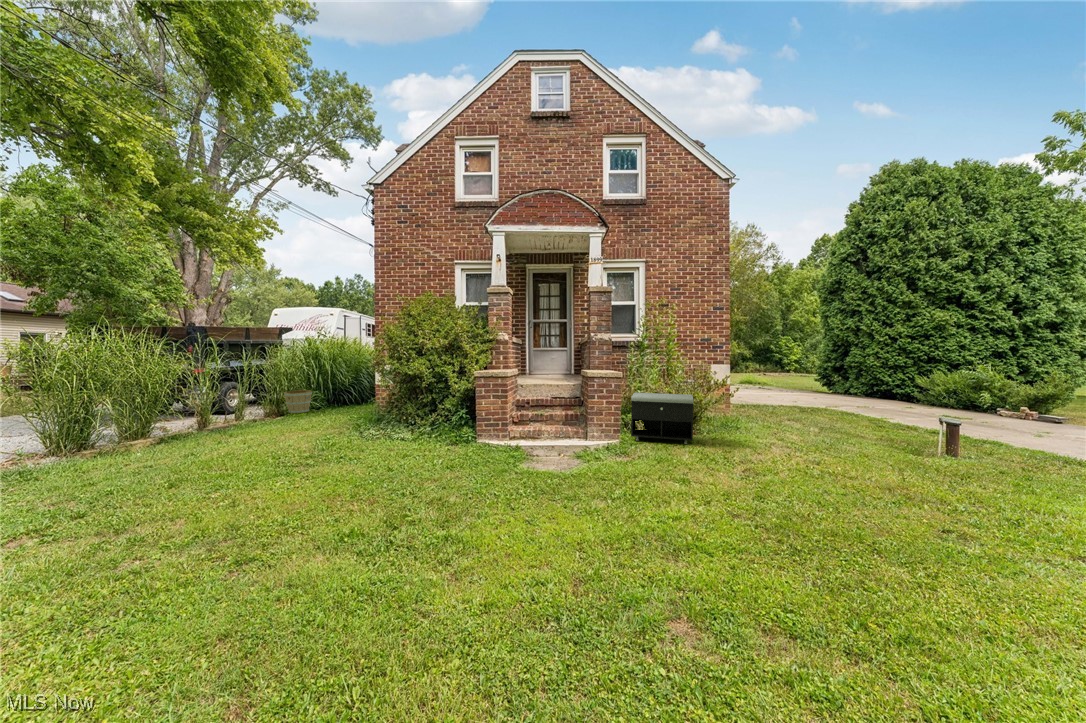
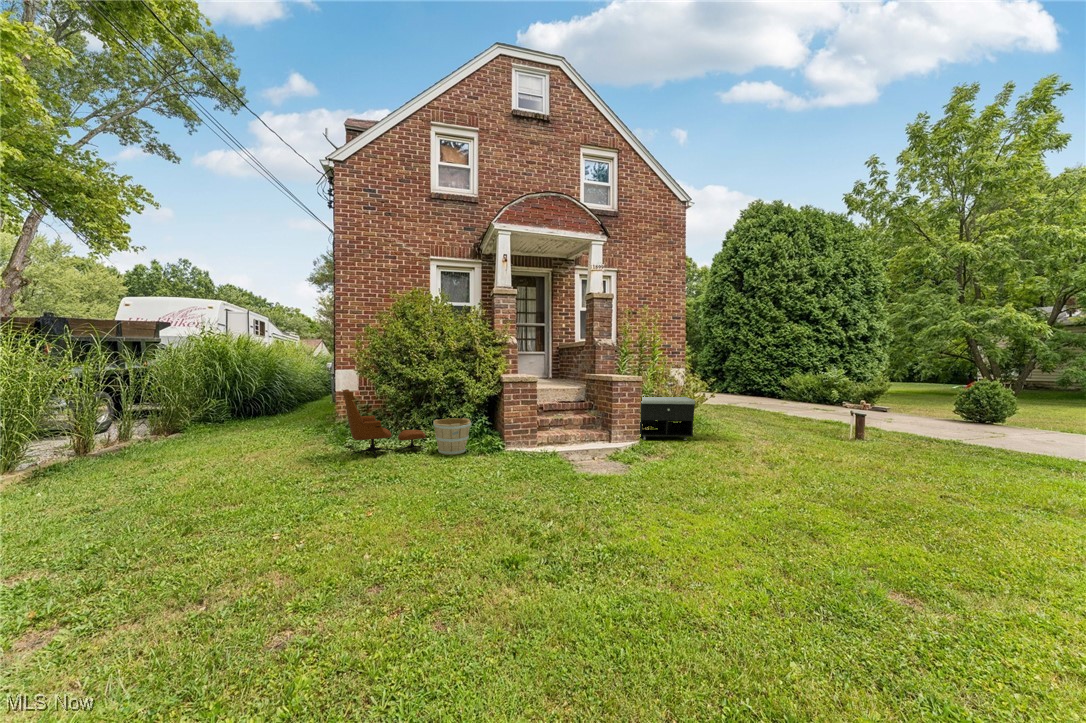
lounge chair: none [340,380,416,440] -> present [343,389,426,458]
wooden bucket: present [284,390,312,413] -> present [433,418,471,455]

